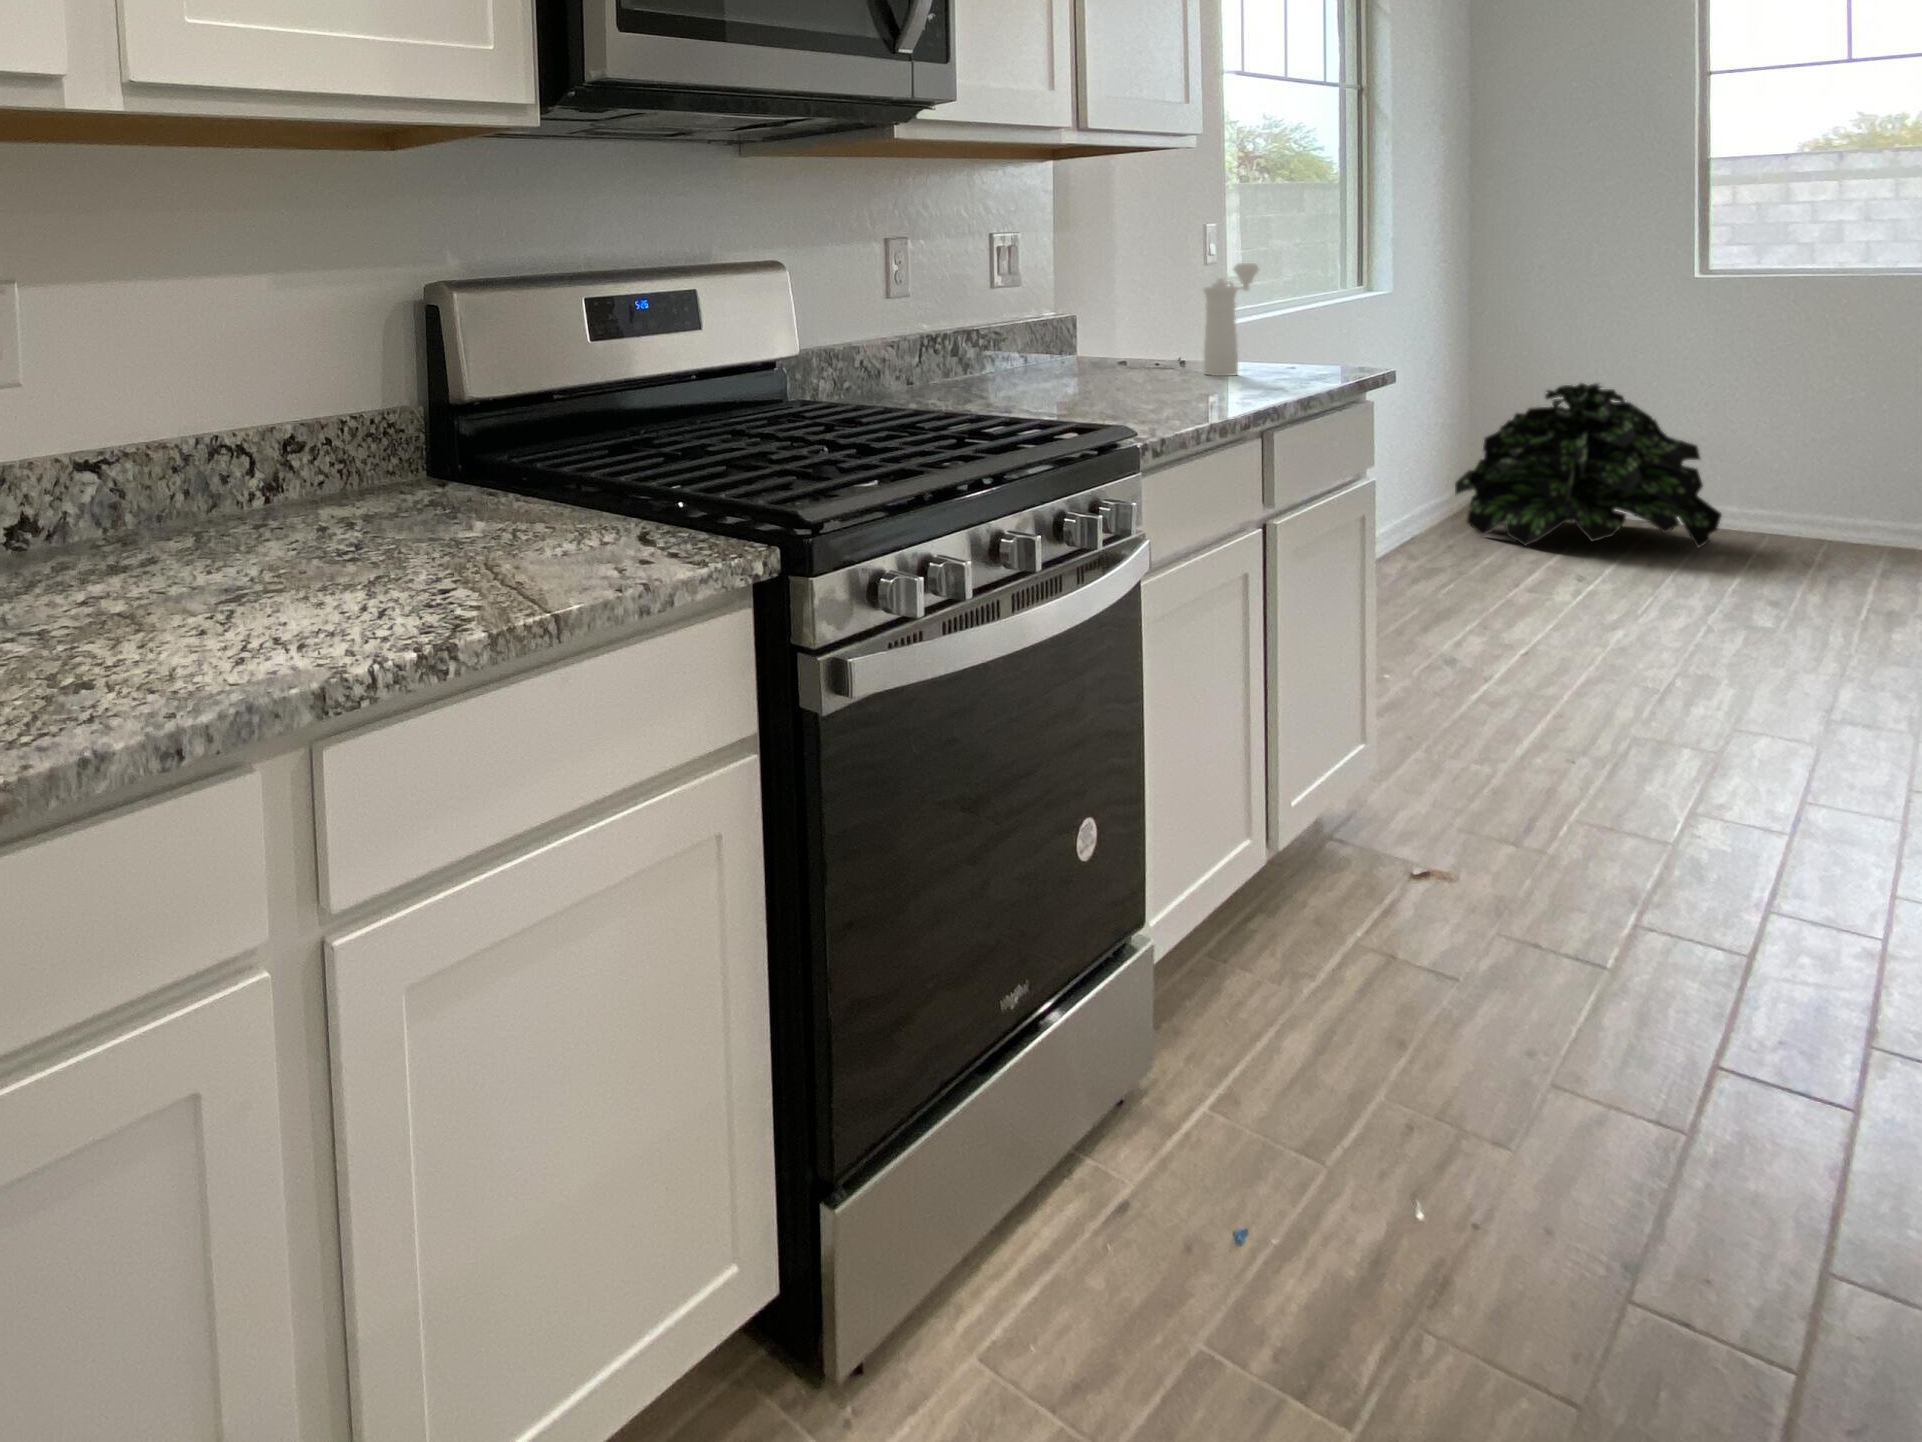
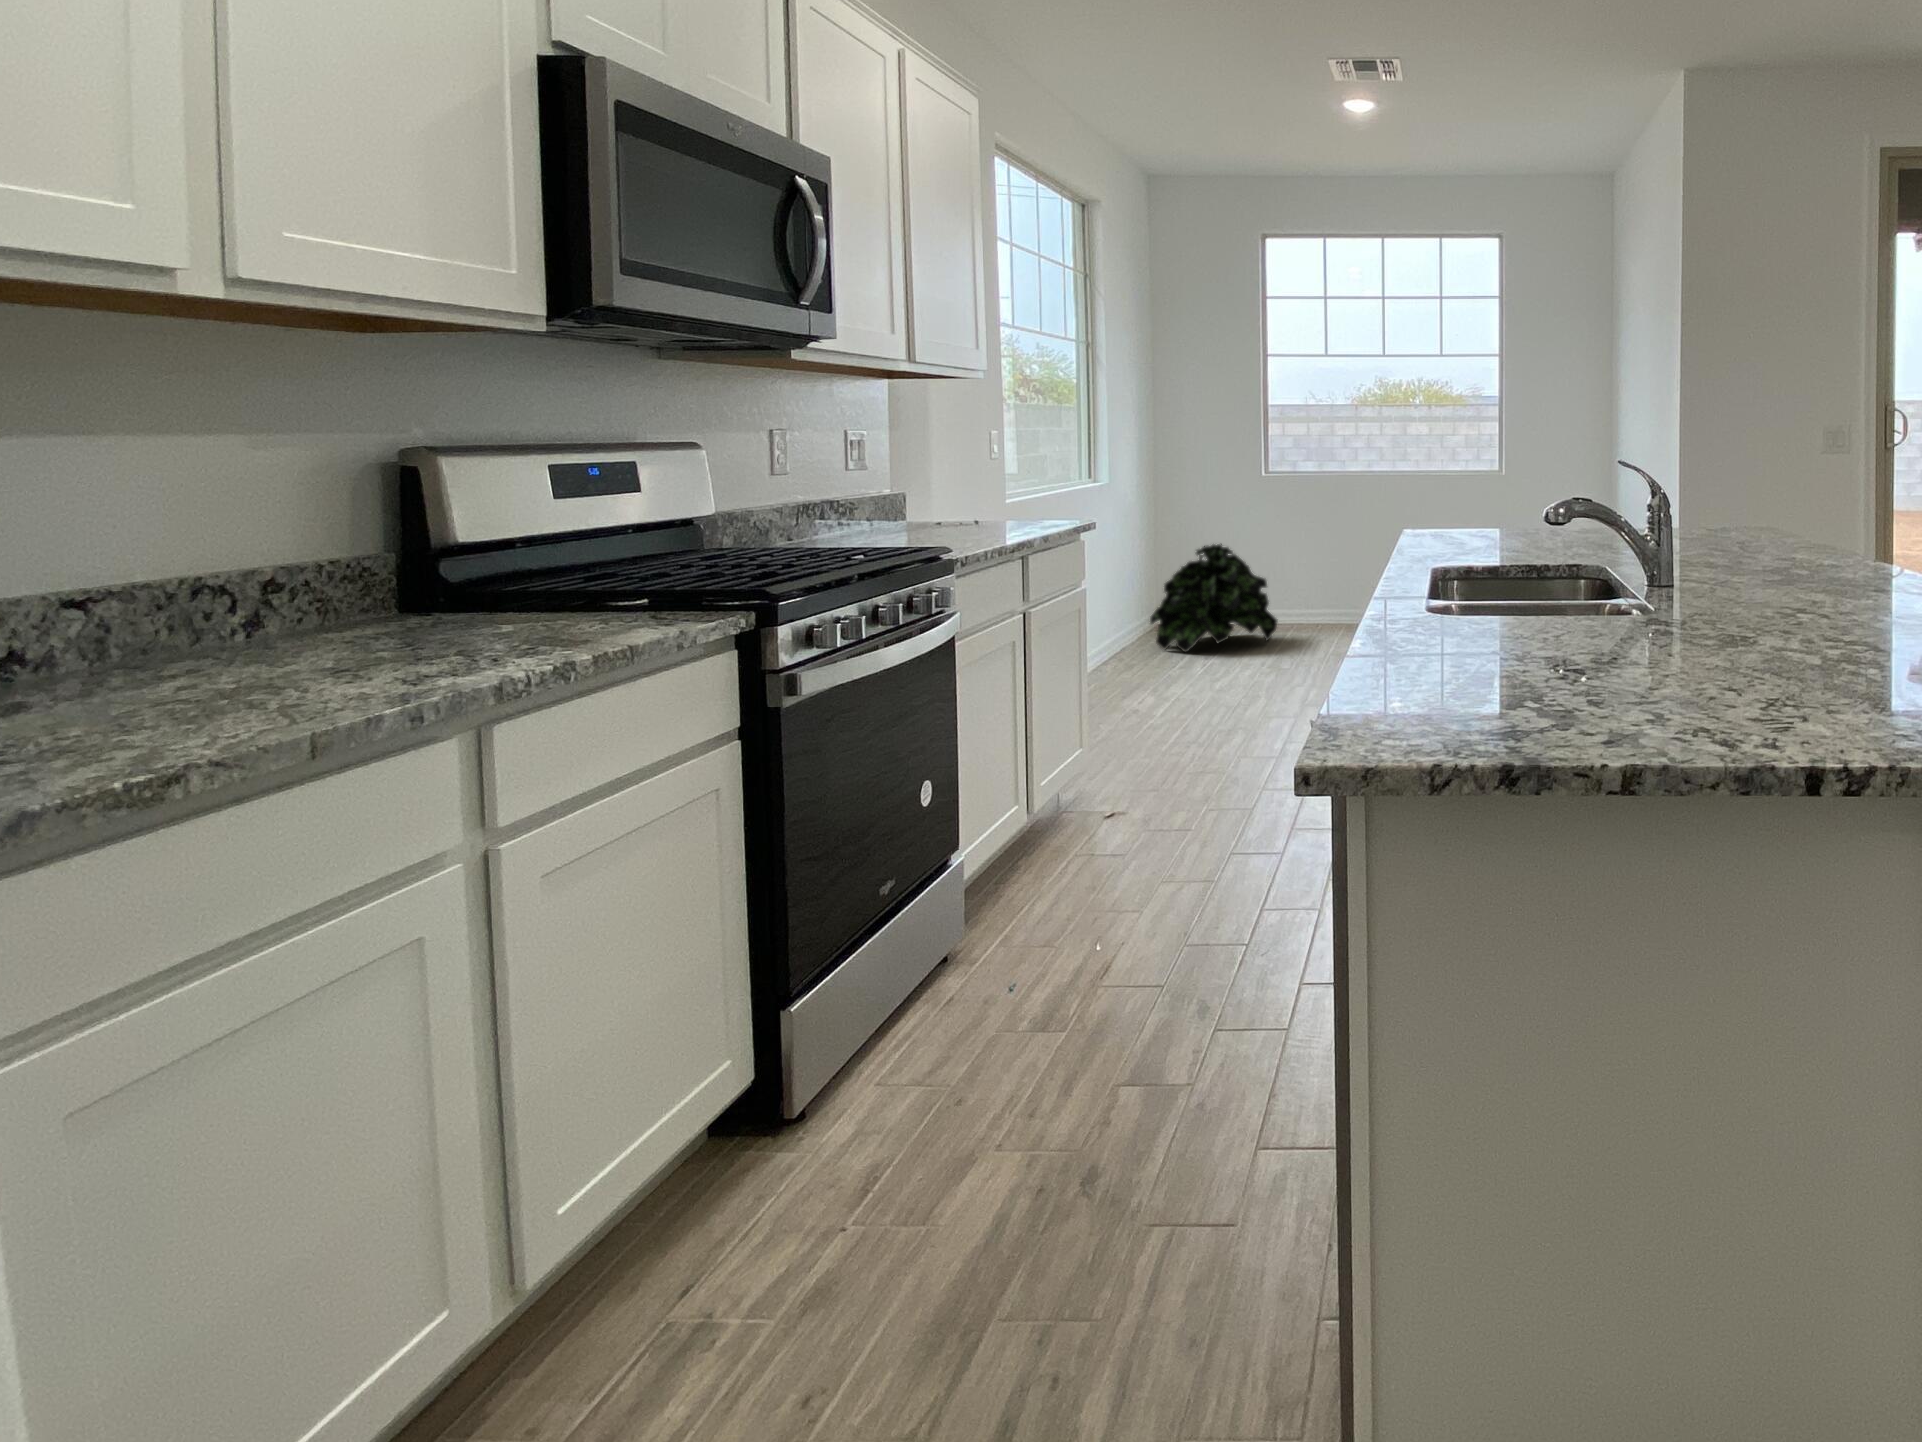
pepper mill: present [1204,263,1259,376] -> none [988,456,1022,531]

